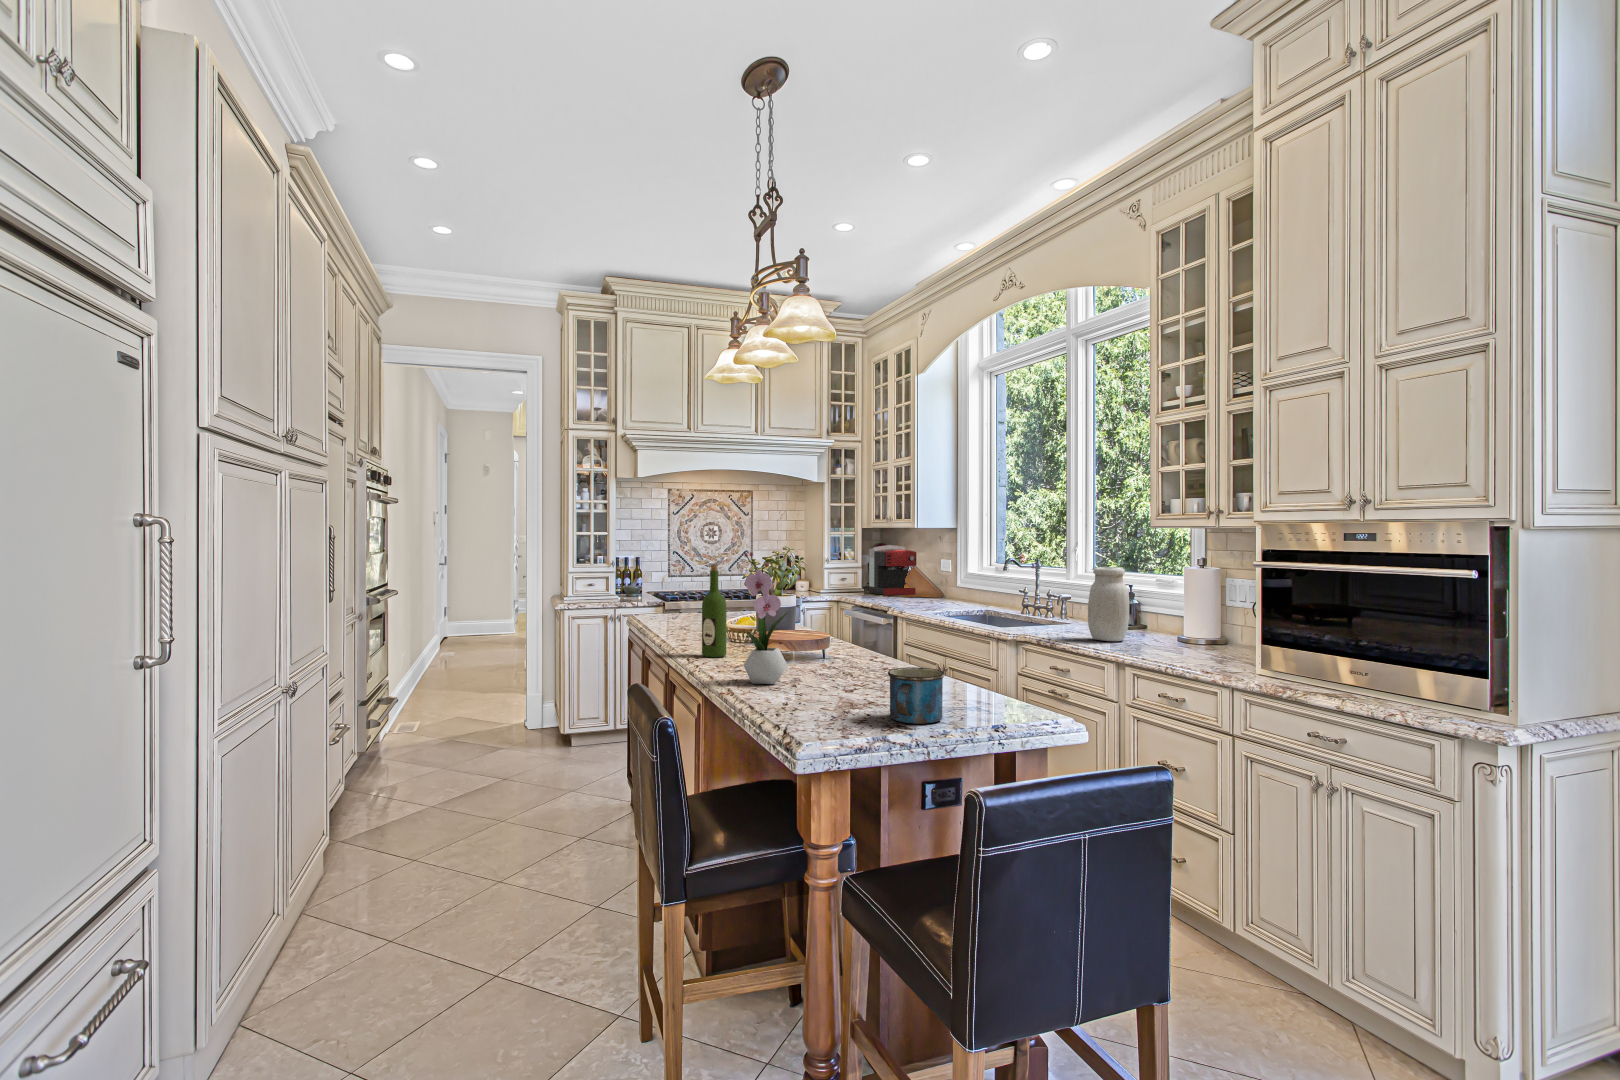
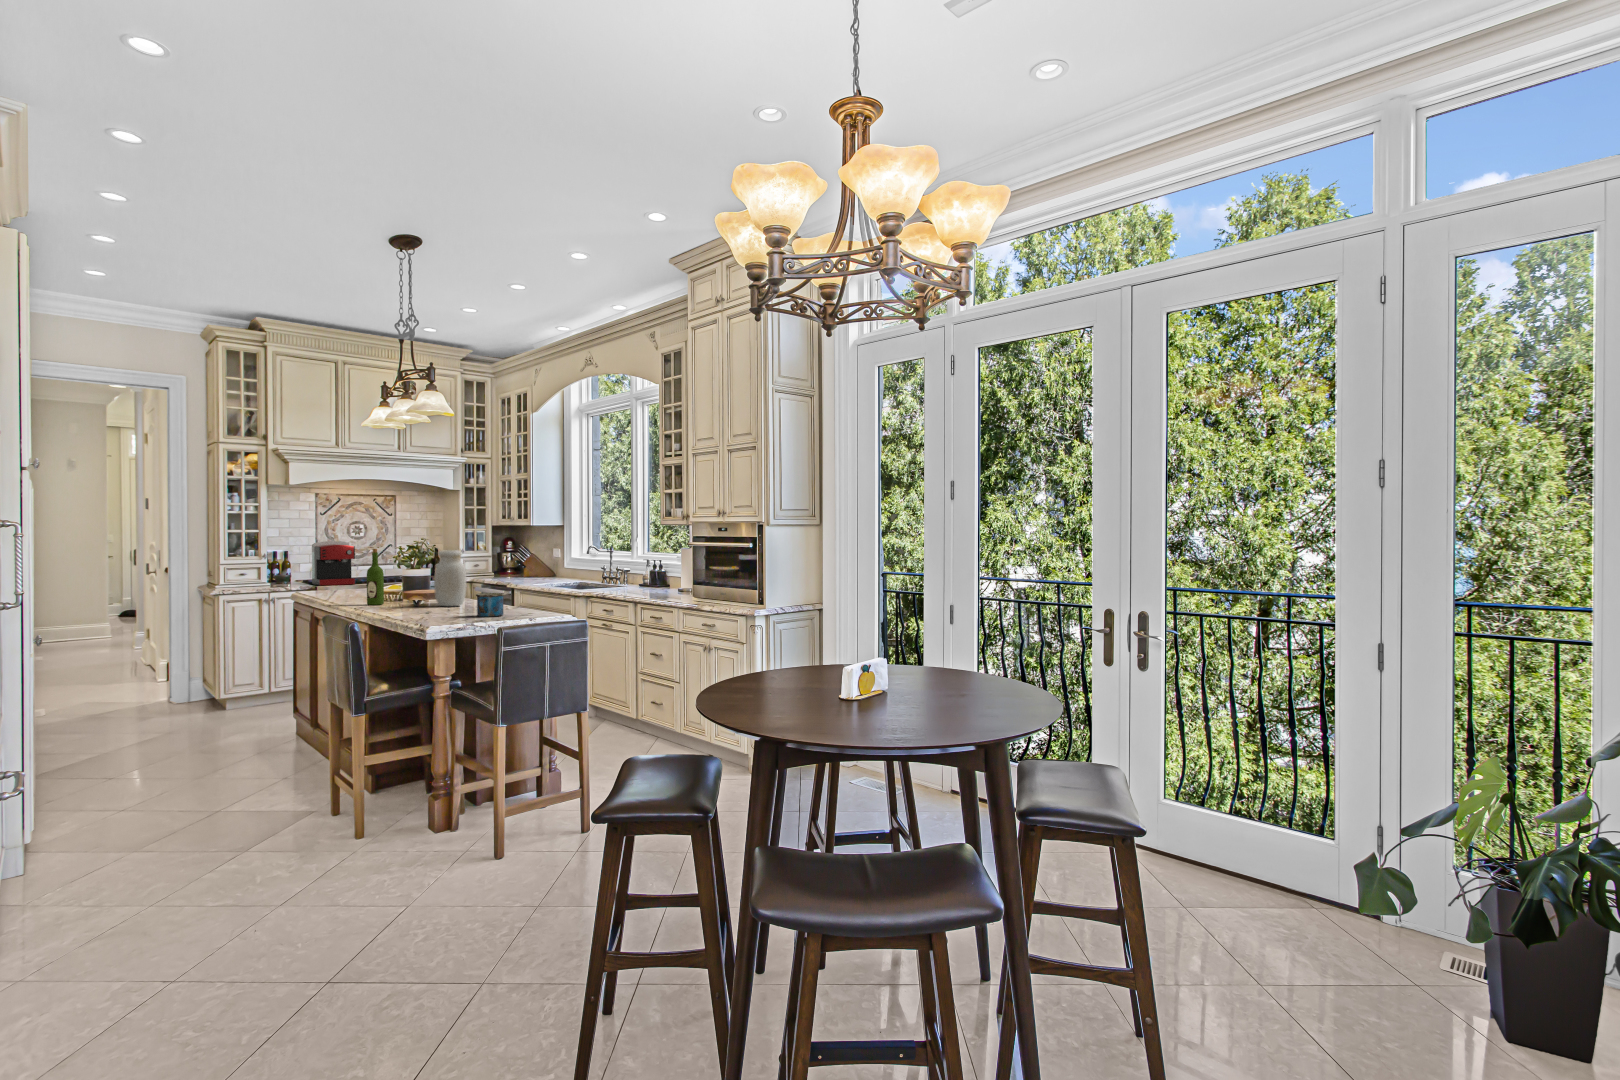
coffee maker: present [869,545,916,595] -> present [312,541,355,585]
flower arrangement: present [743,552,788,684] -> none [397,540,425,611]
jar: present [1088,567,1129,641] -> present [434,550,466,606]

